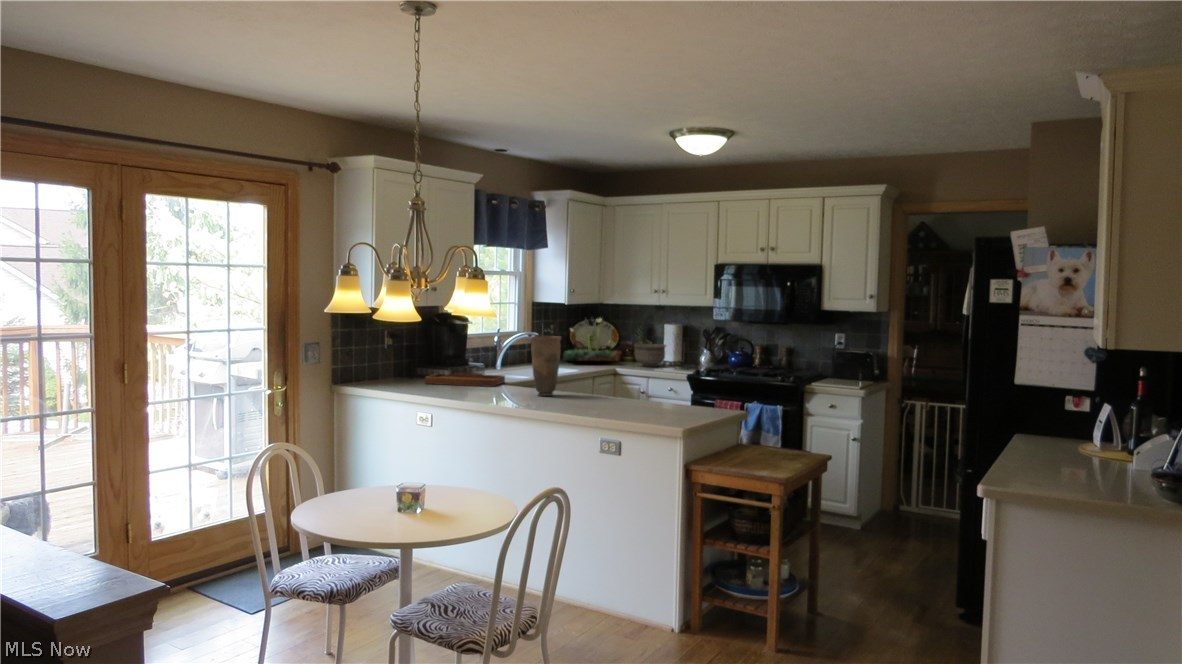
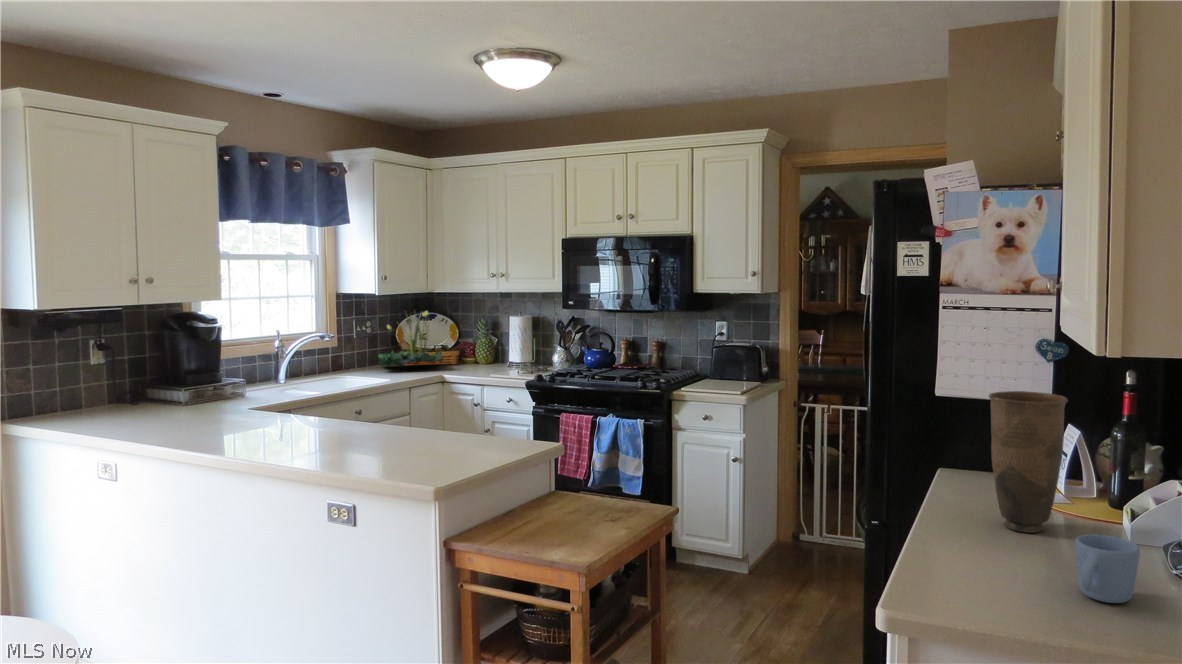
vase: present [531,336,561,396] -> present [989,391,1068,533]
bowl: present [634,344,666,367] -> none [464,342,508,372]
tray: present [425,359,505,387] -> none [132,375,256,415]
mug: none [1096,456,1133,493] -> present [1075,534,1140,603]

